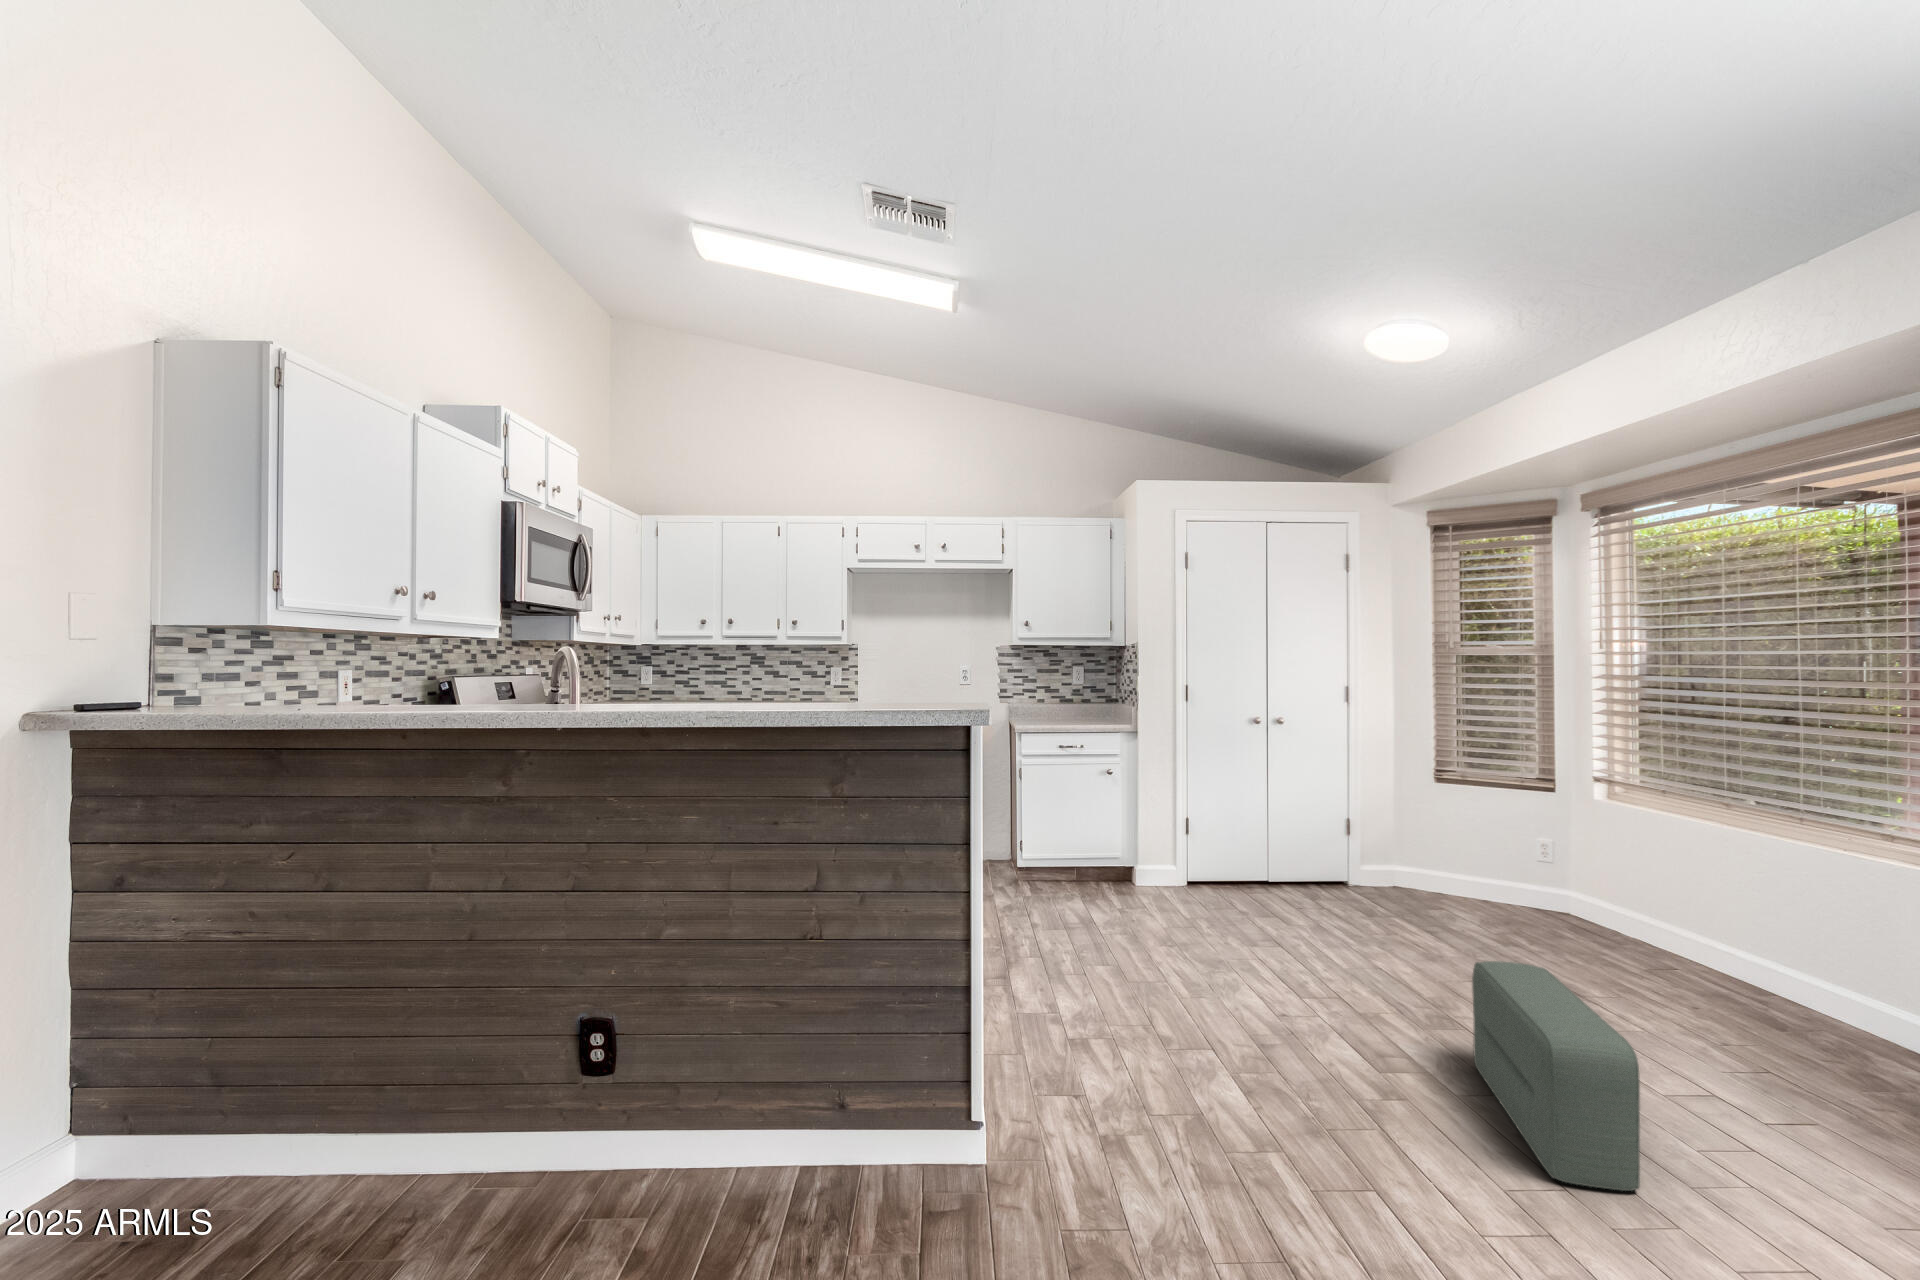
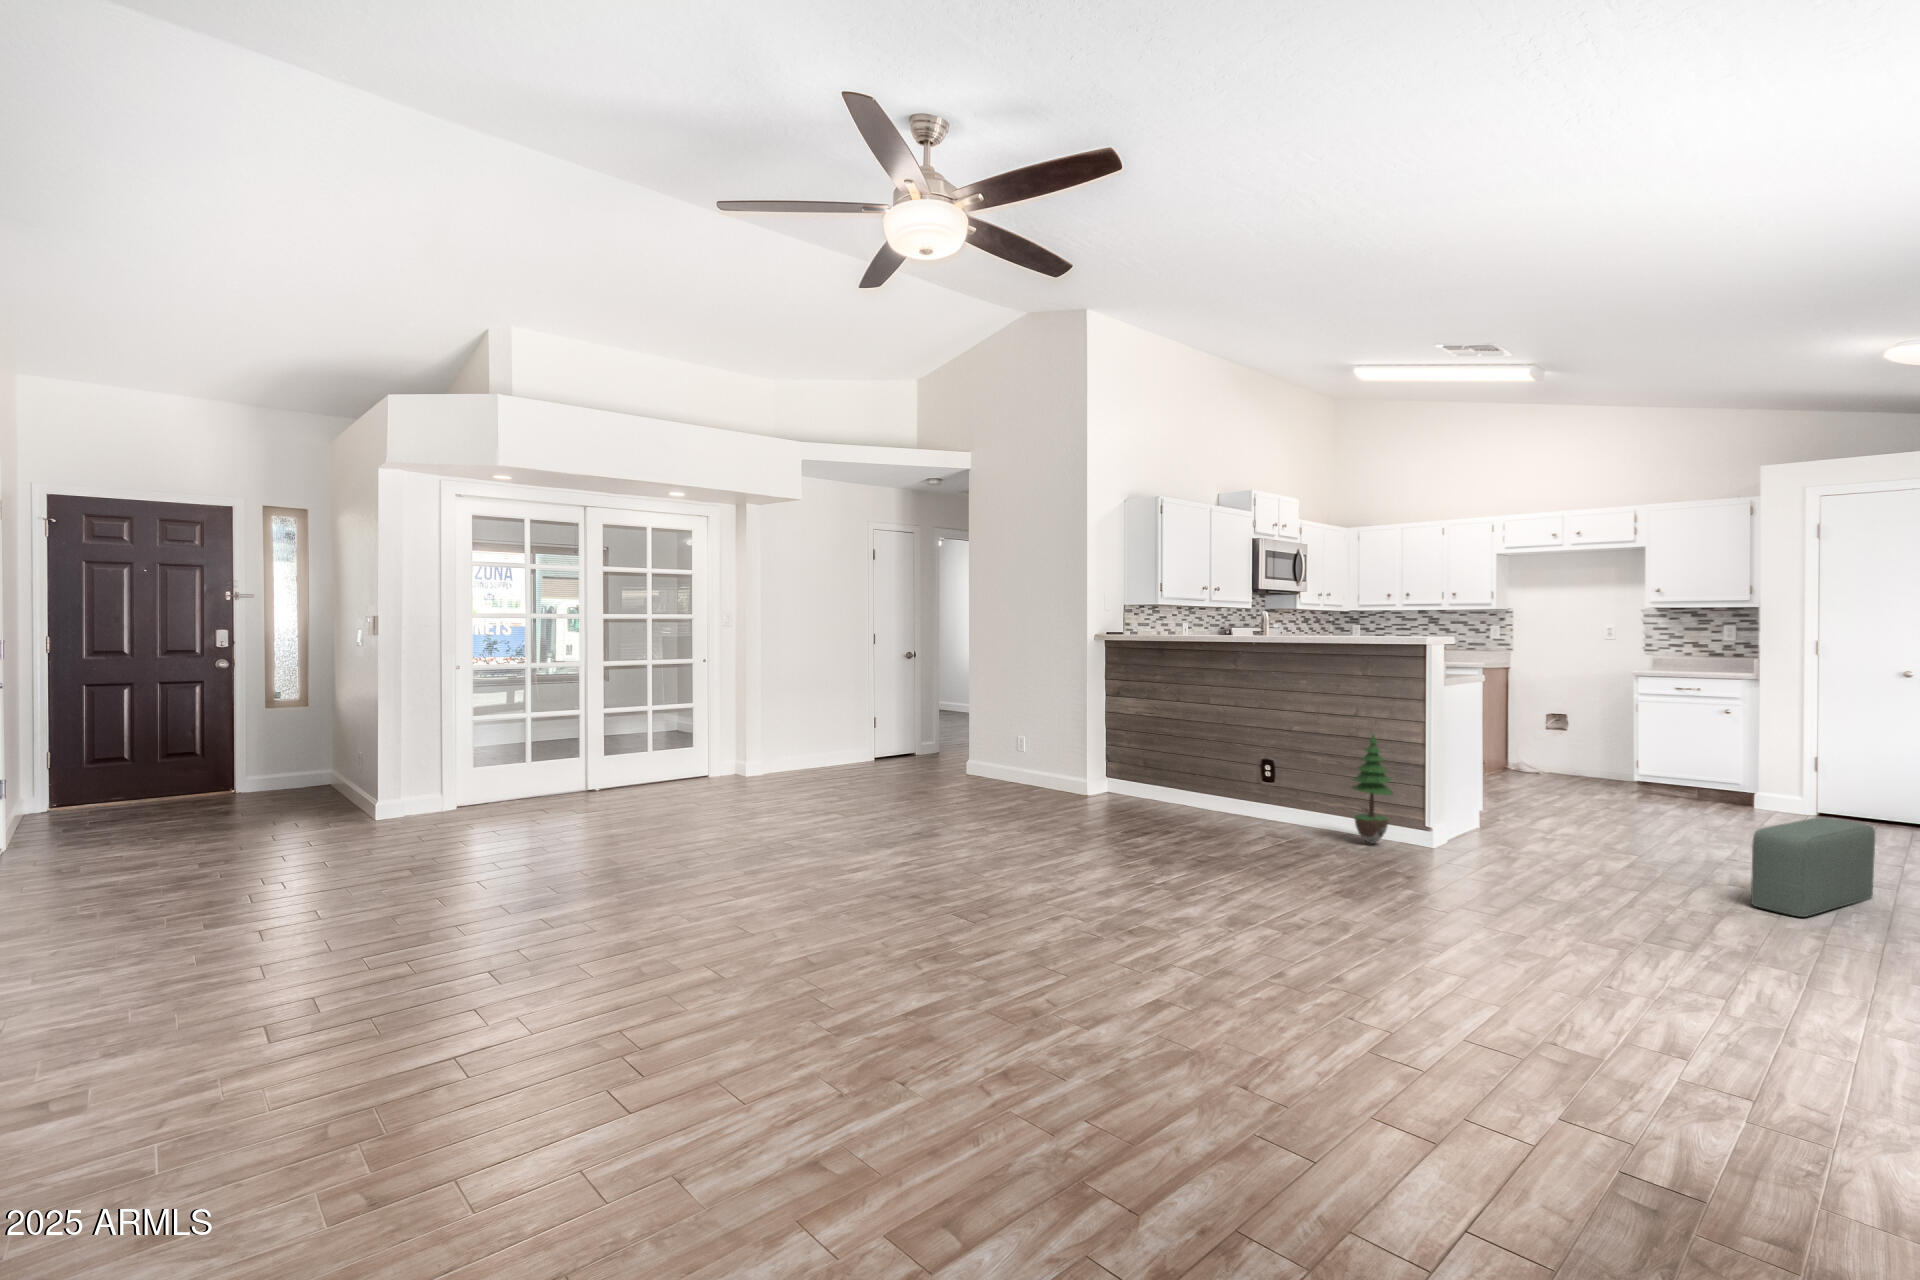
potted tree: none [830,936,928,1209] -> present [1352,735,1393,843]

